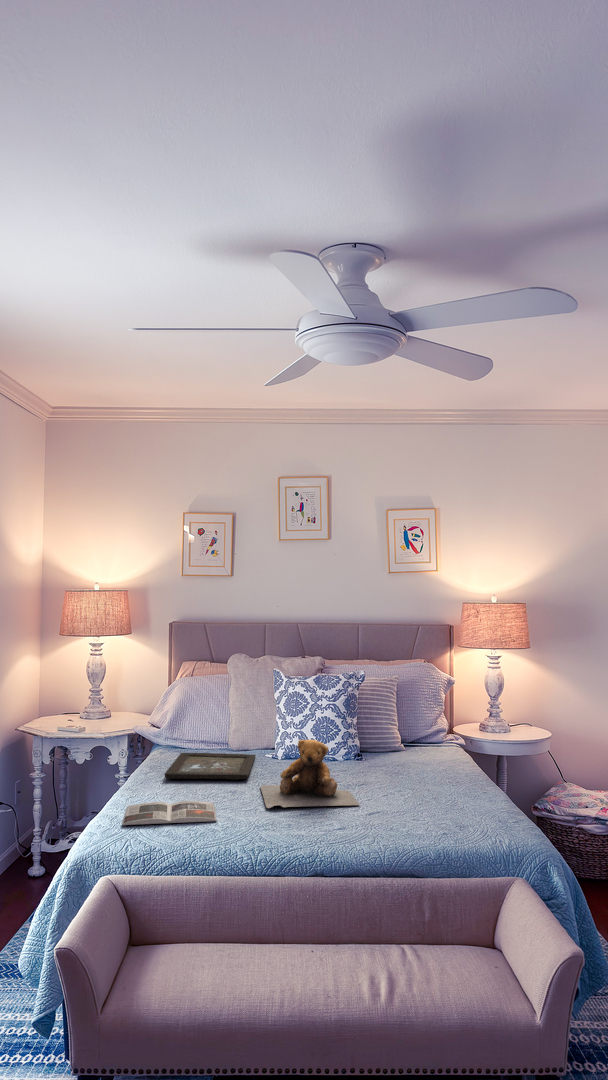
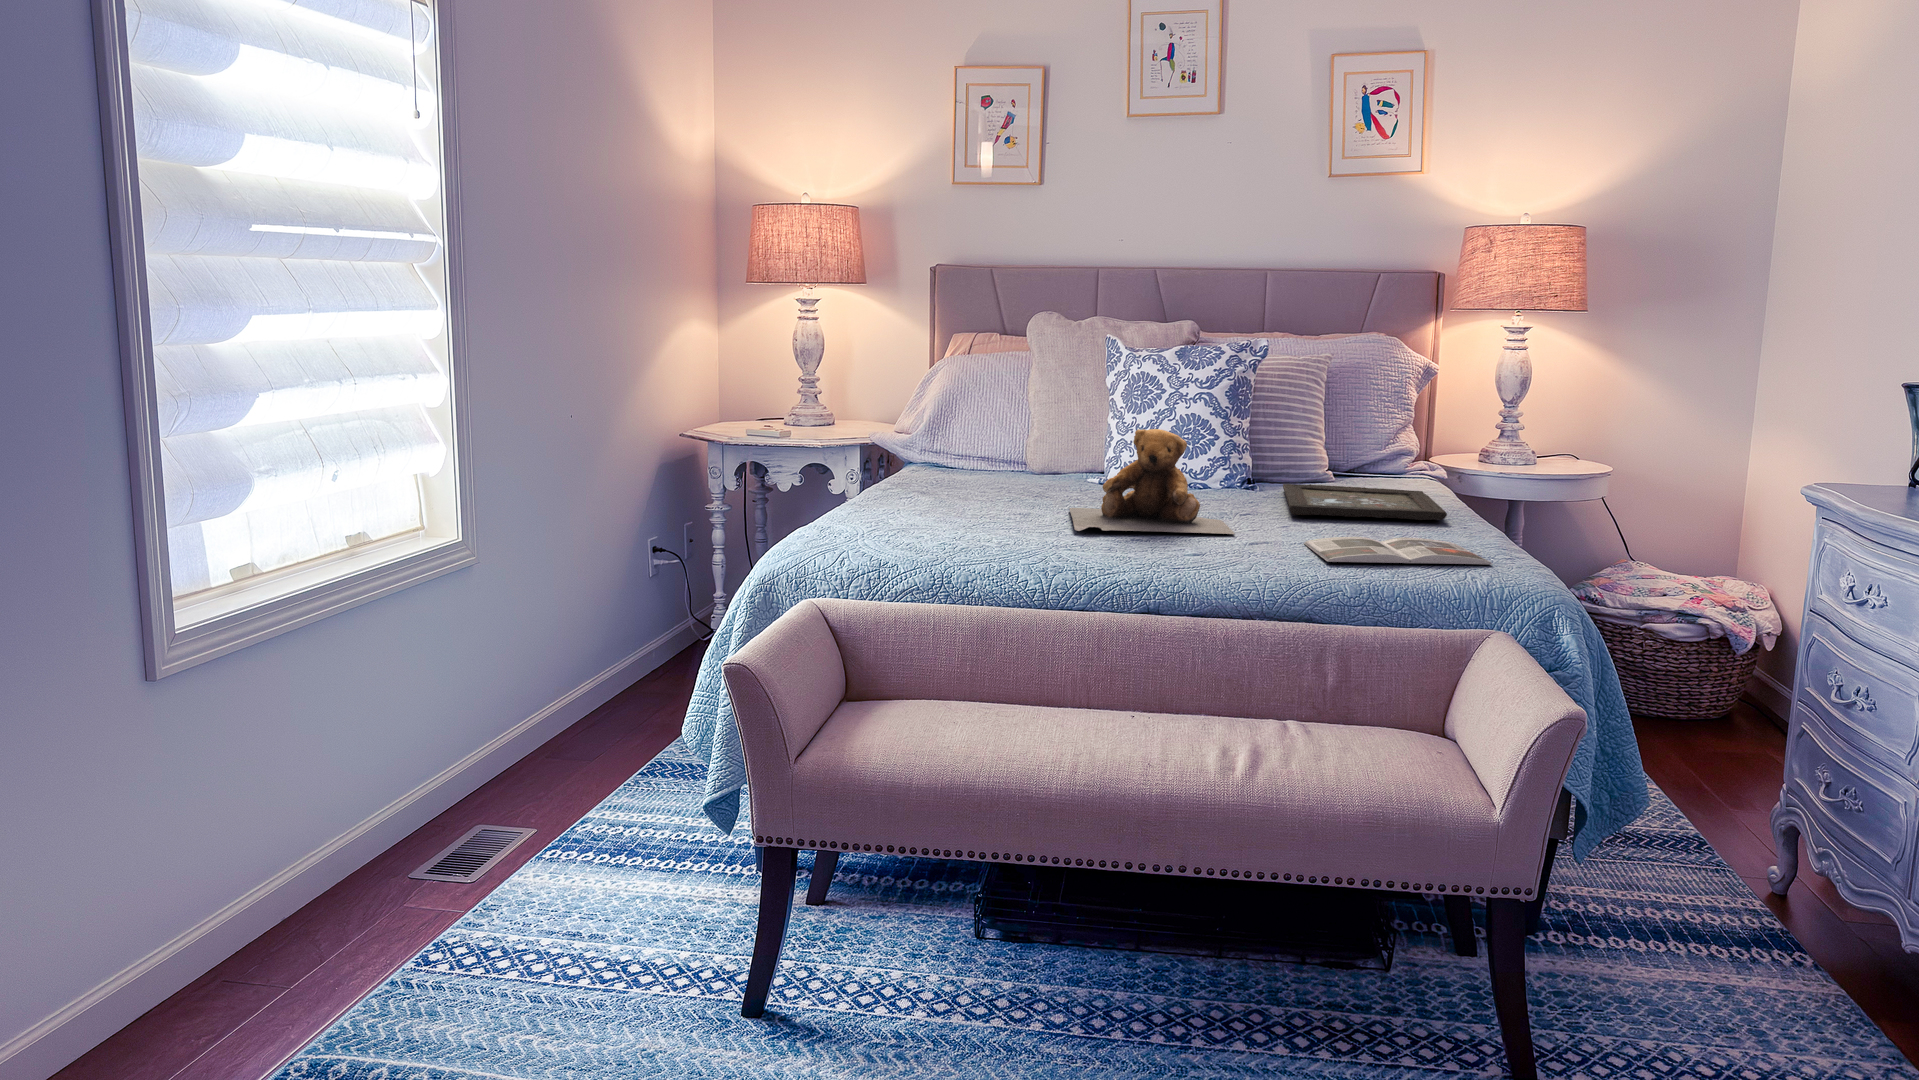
tray: present [165,753,256,780] -> present [1283,484,1447,520]
magazine: present [122,801,217,825] -> present [1304,537,1492,565]

